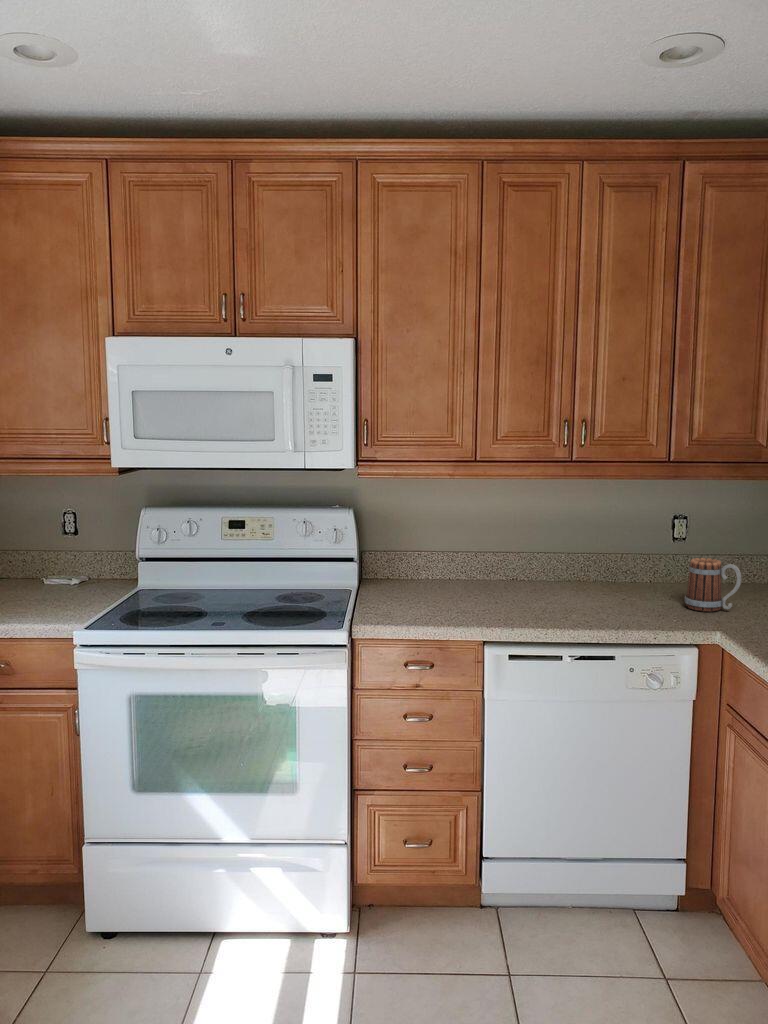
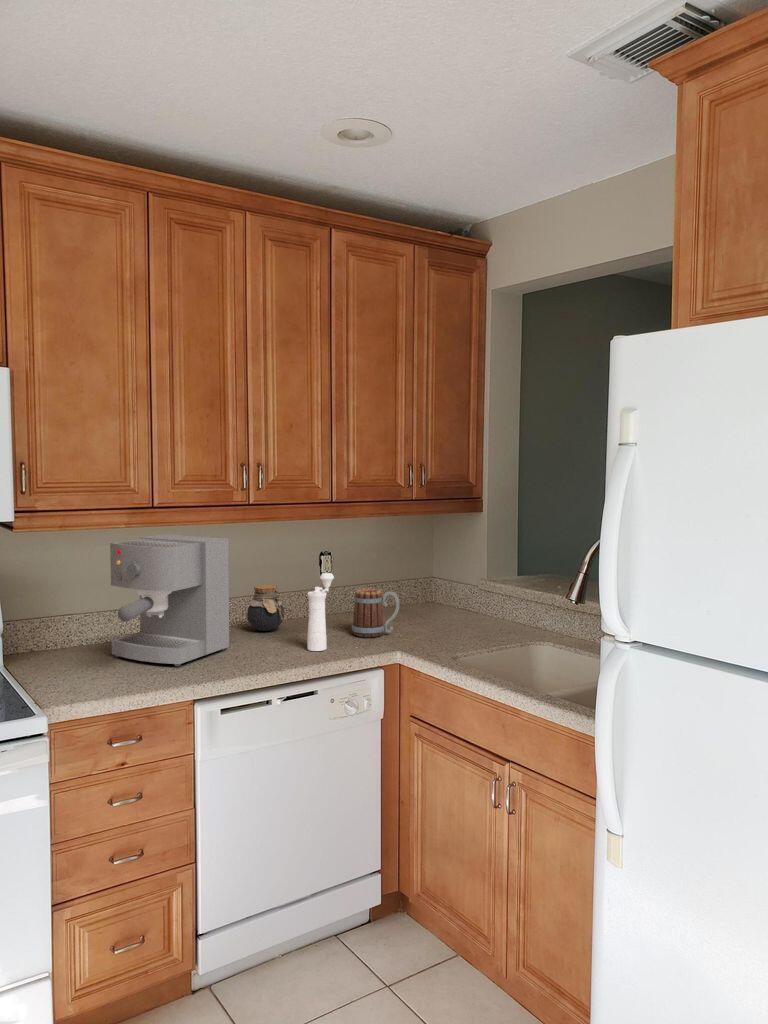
coffee maker: none [429,487,547,610] -> present [110,534,229,666]
pepper mill: none [620,537,661,617] -> present [307,573,334,651]
jar: none [580,544,619,591] -> present [247,585,284,631]

